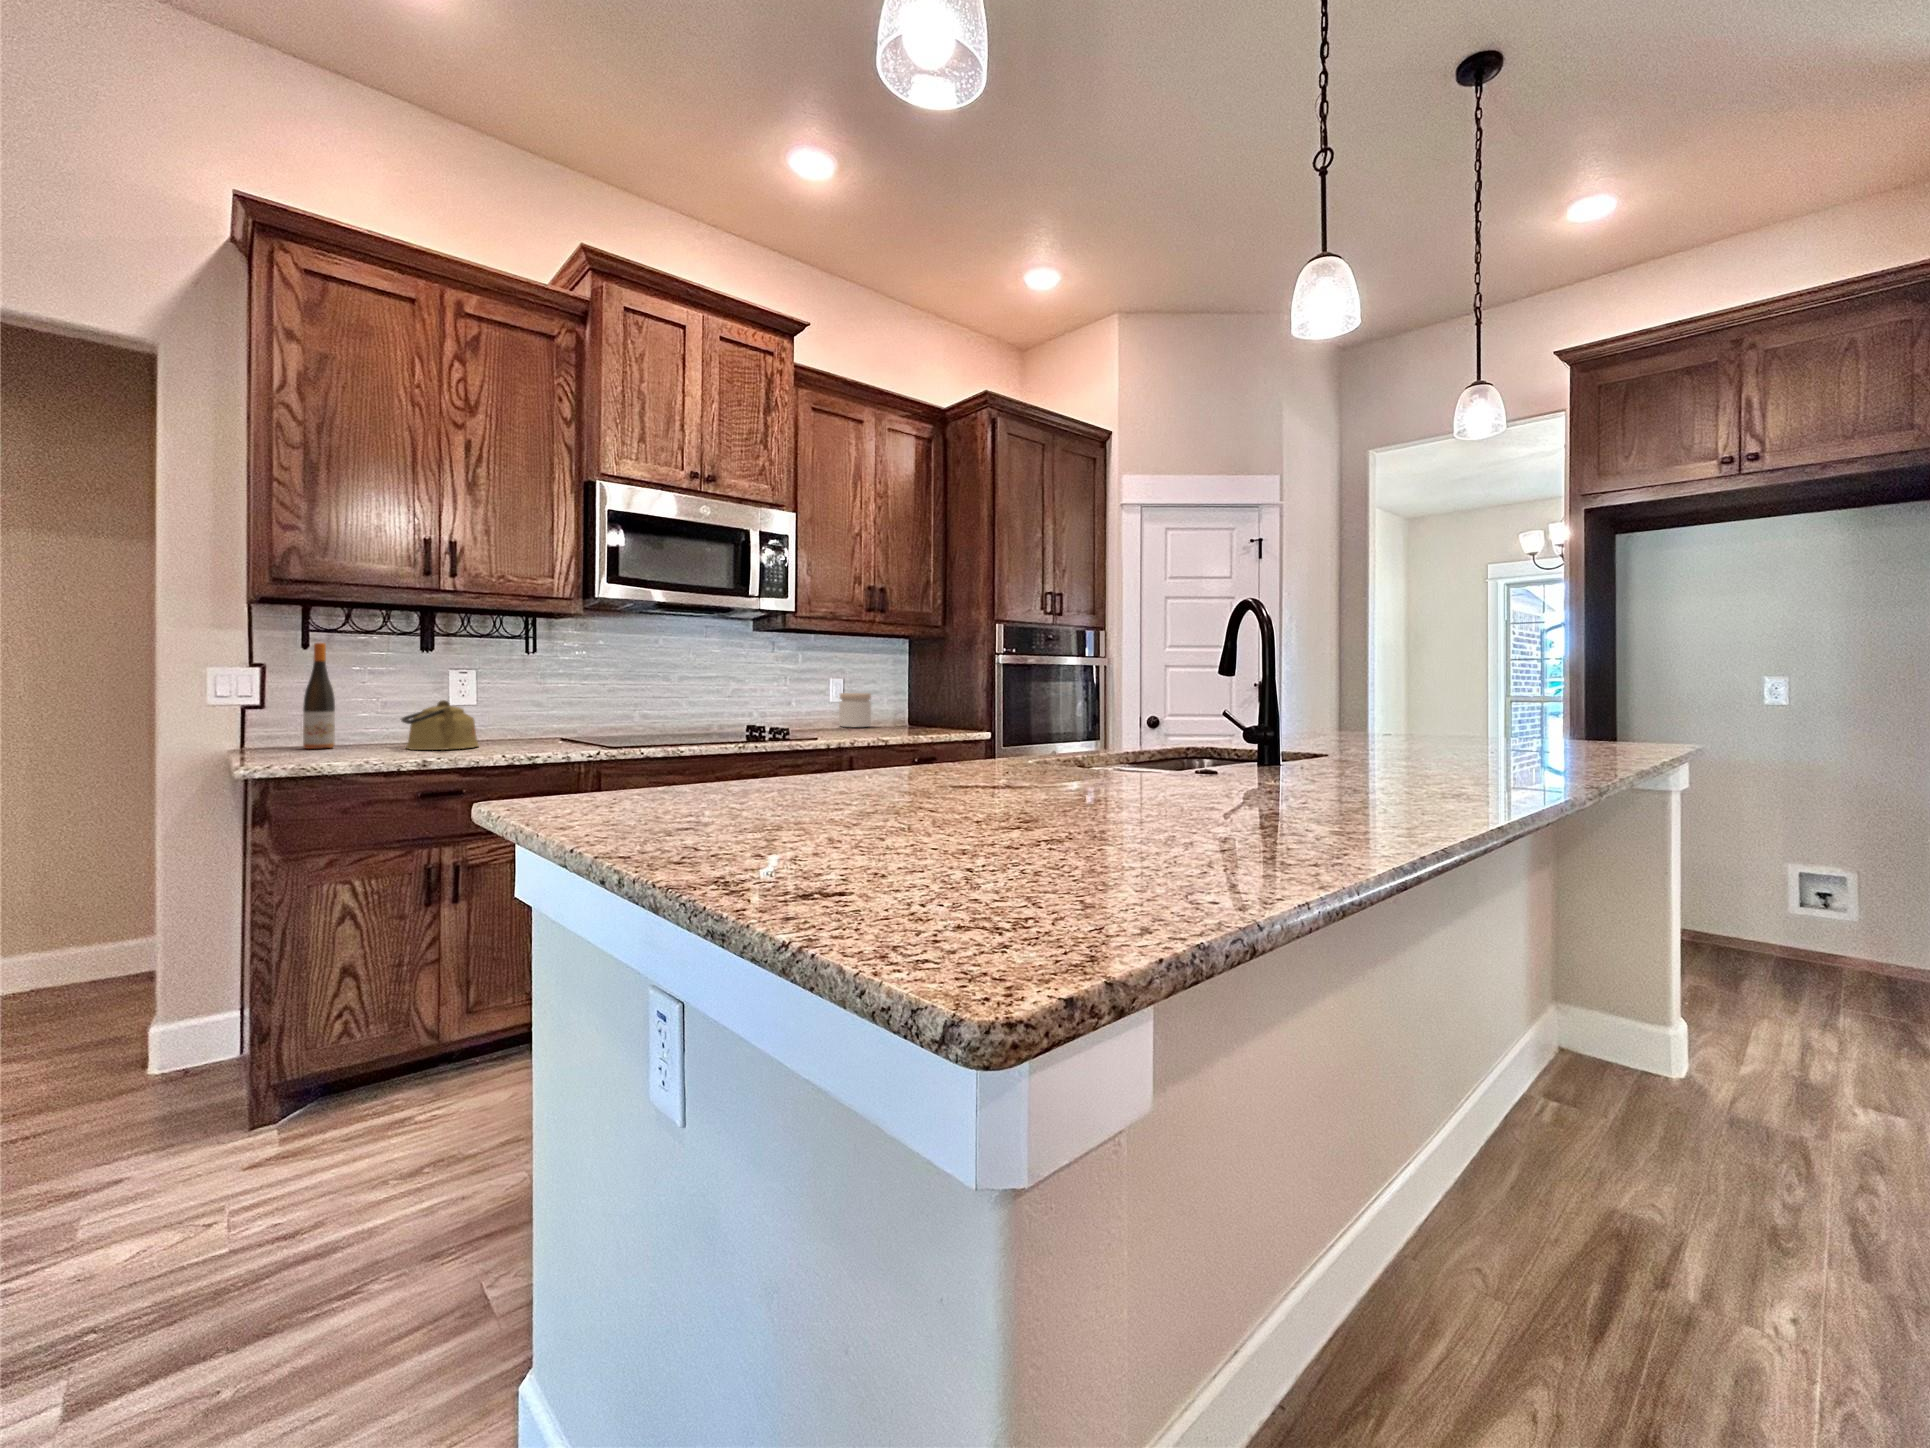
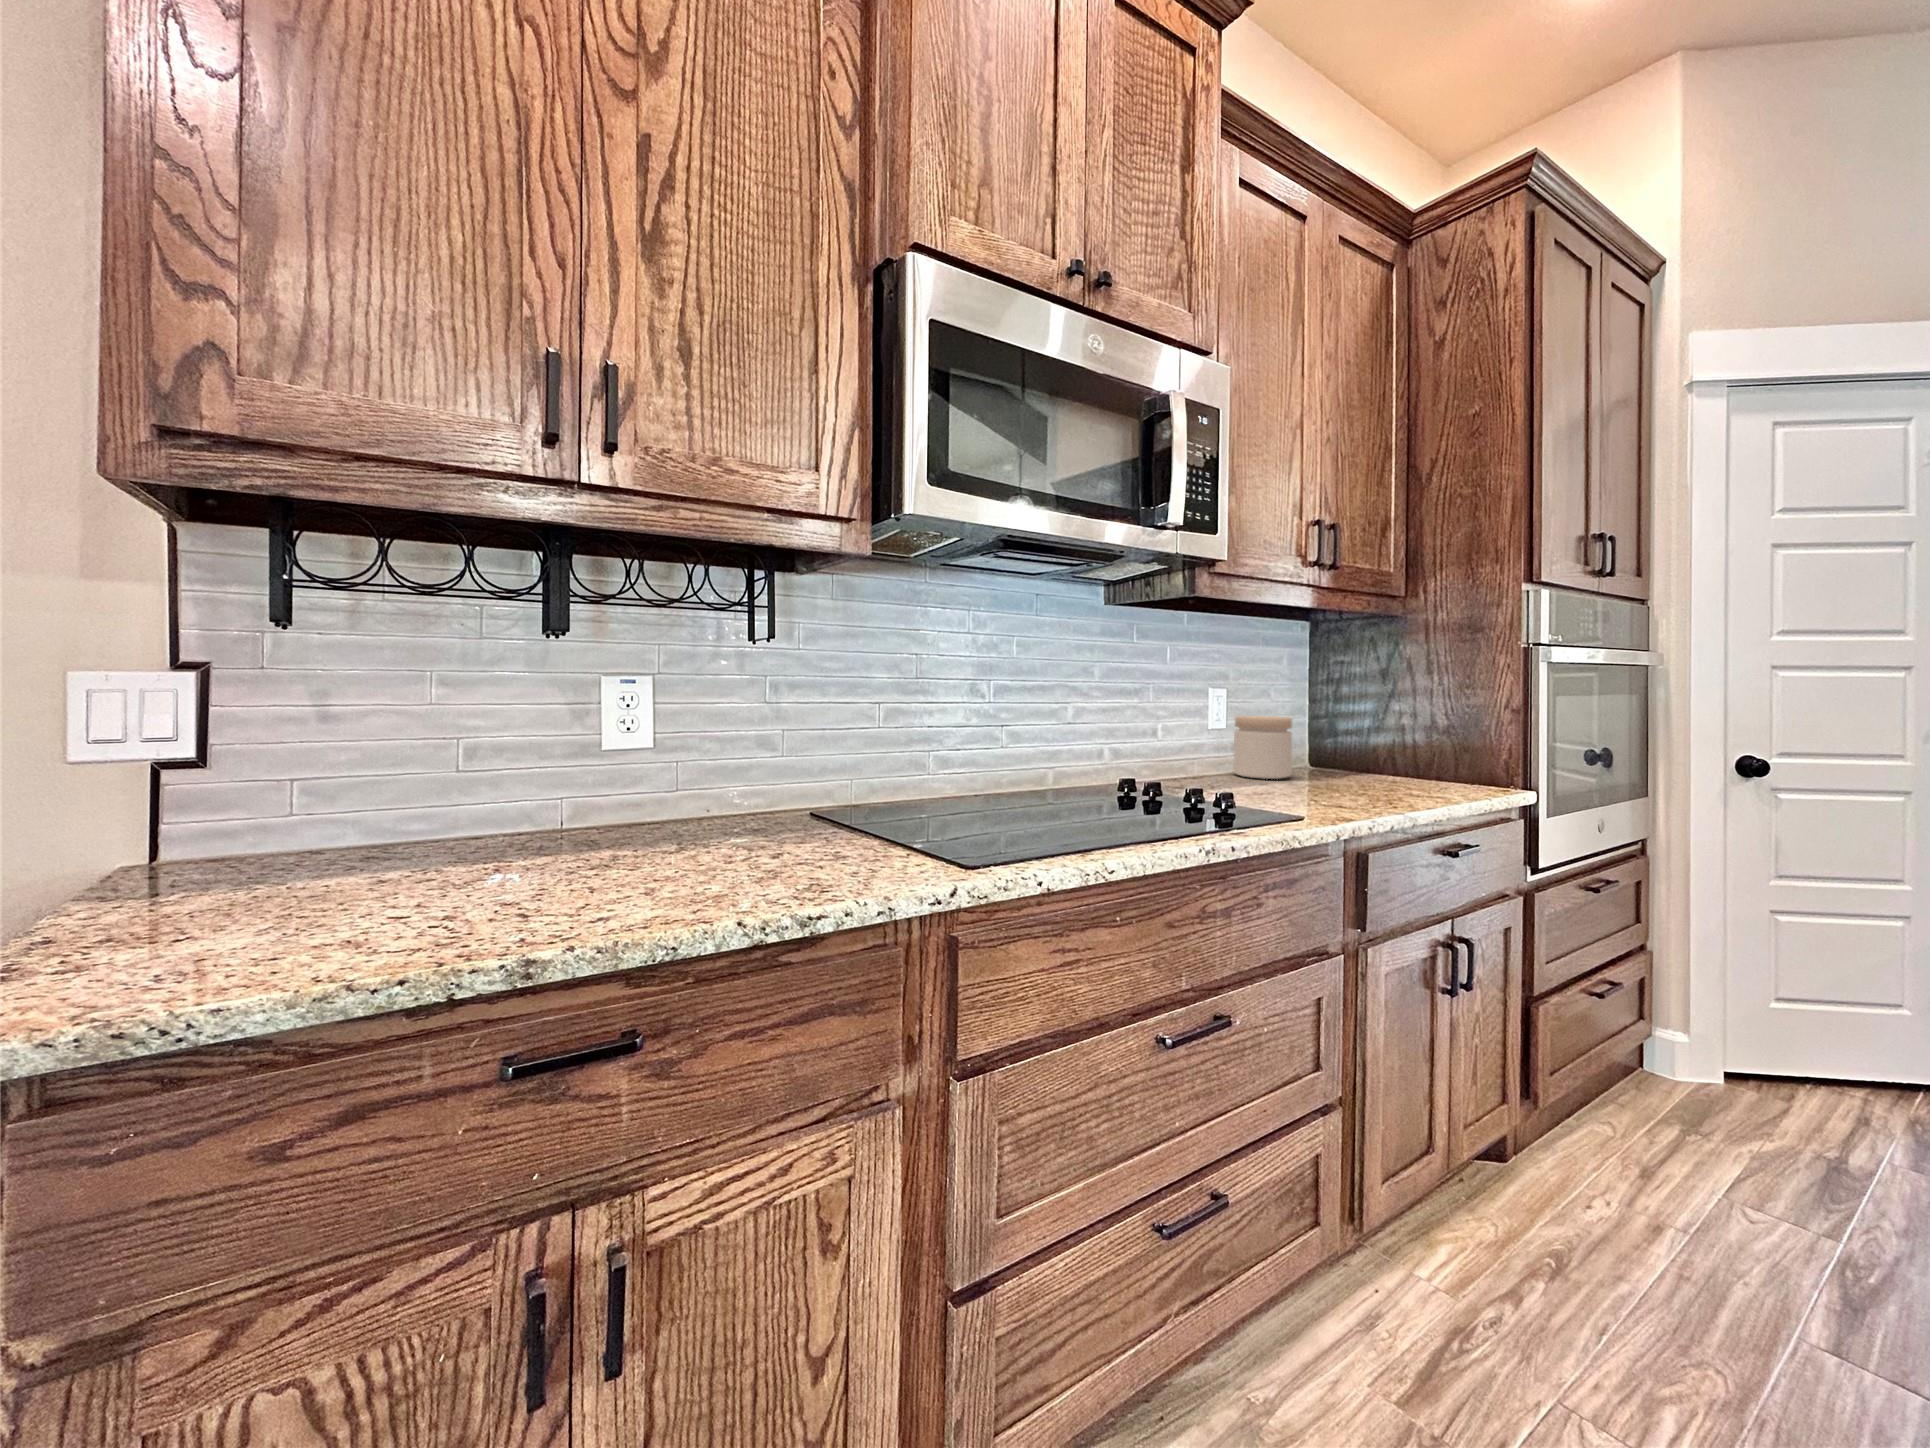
wine bottle: present [303,643,335,749] -> none [266,611,344,876]
kettle: present [401,700,478,750] -> none [493,751,663,881]

